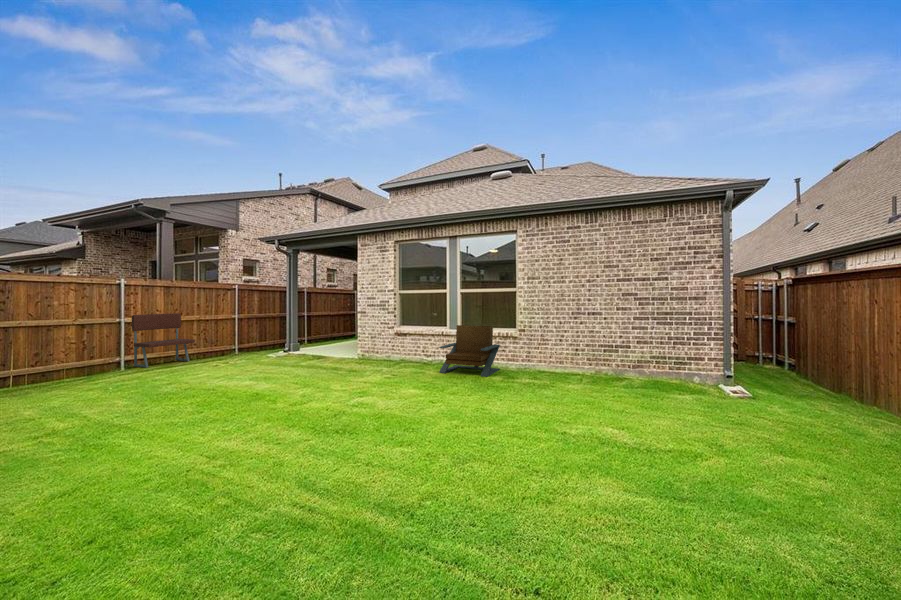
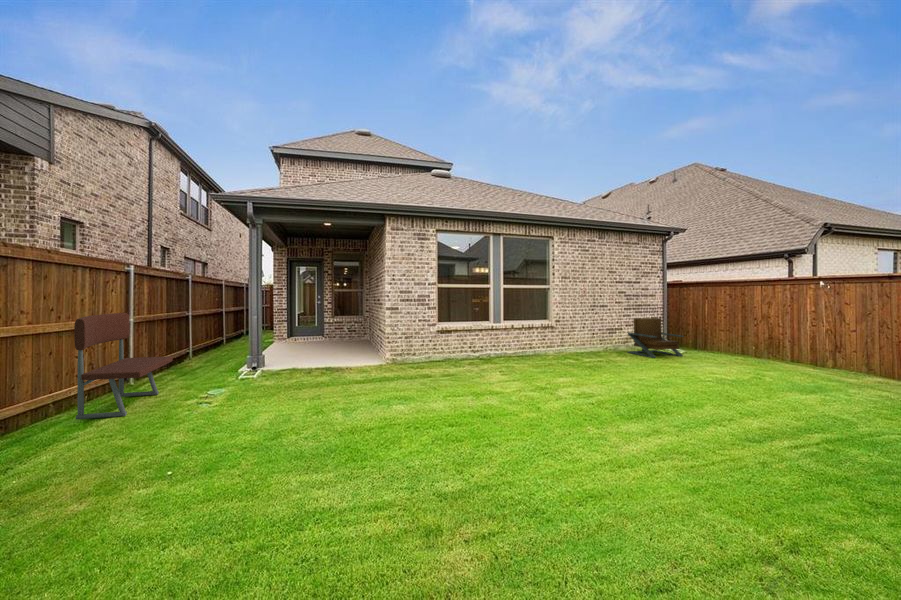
lounge chair: present [439,325,500,377] -> present [628,318,684,358]

